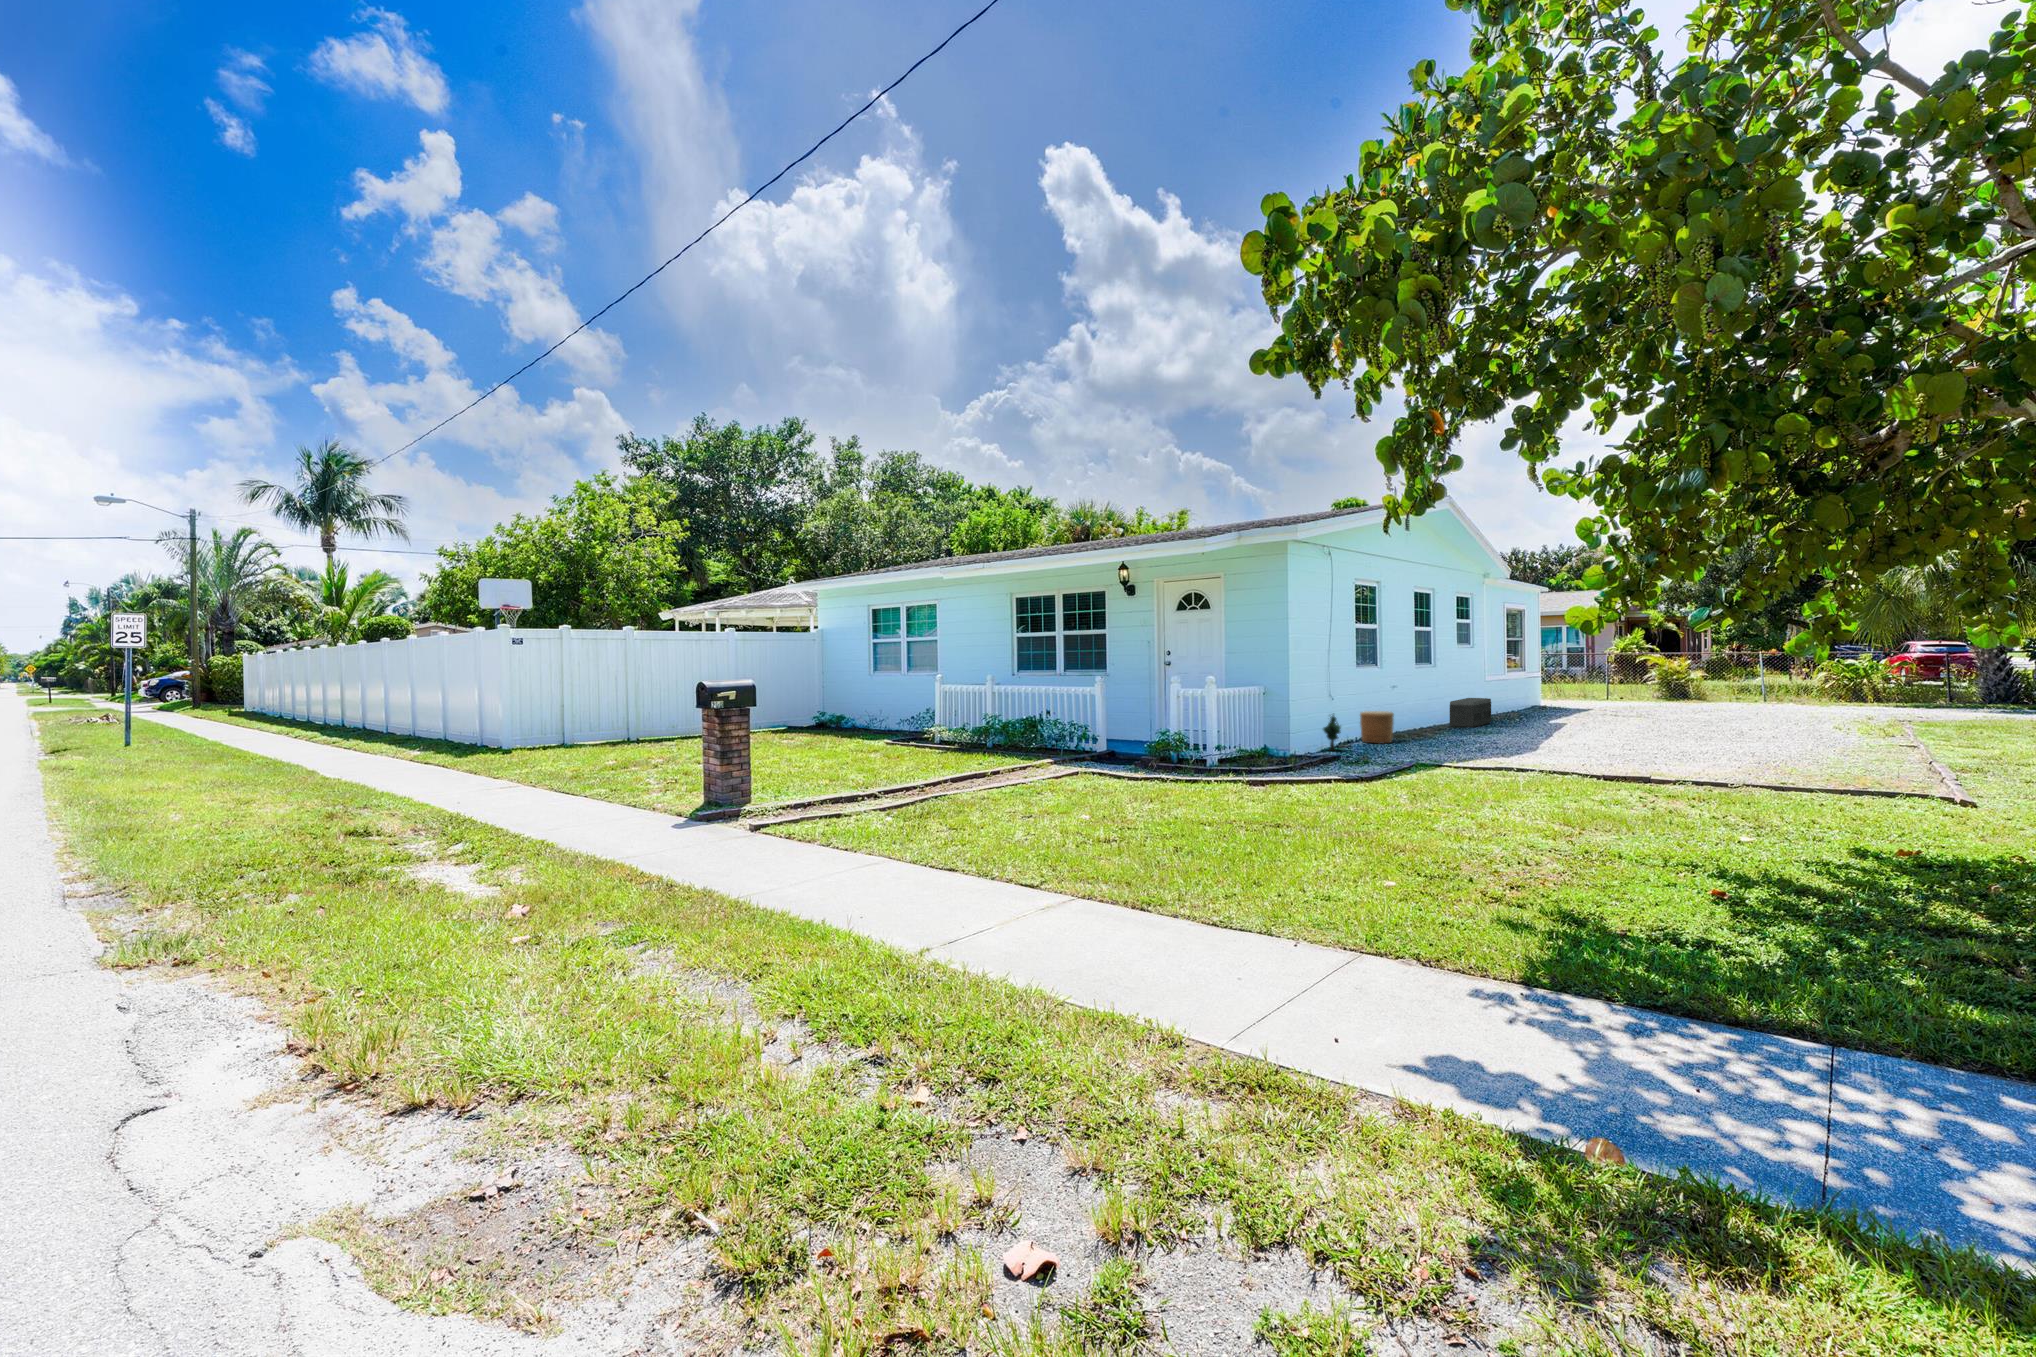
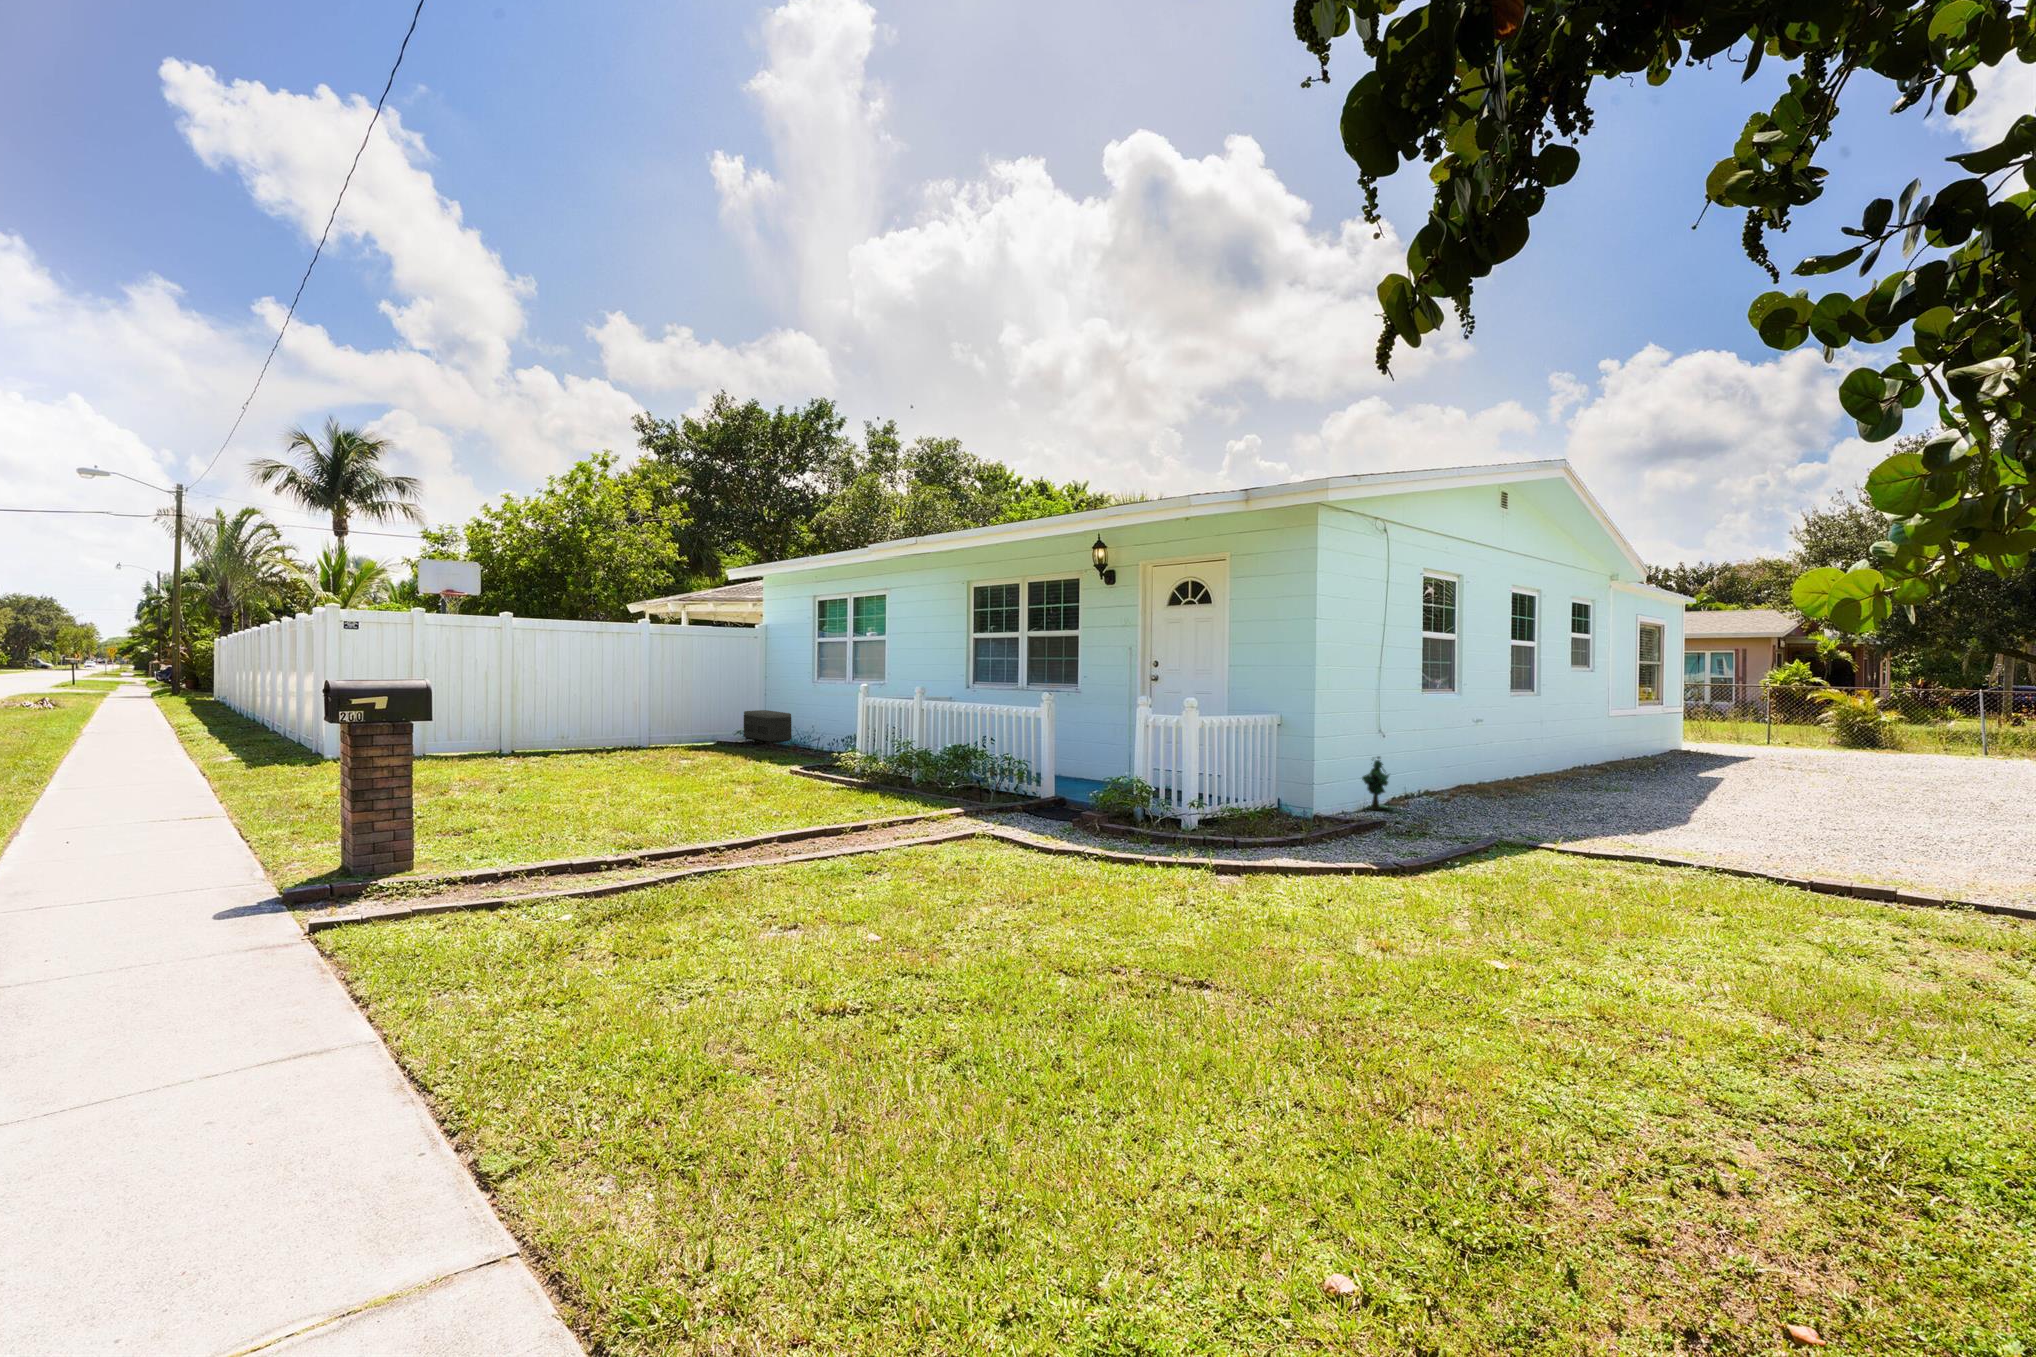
storage bench: present [1450,698,1491,728] -> present [744,710,792,742]
woven basket: present [1360,711,1394,743] -> none [1422,753,1472,801]

